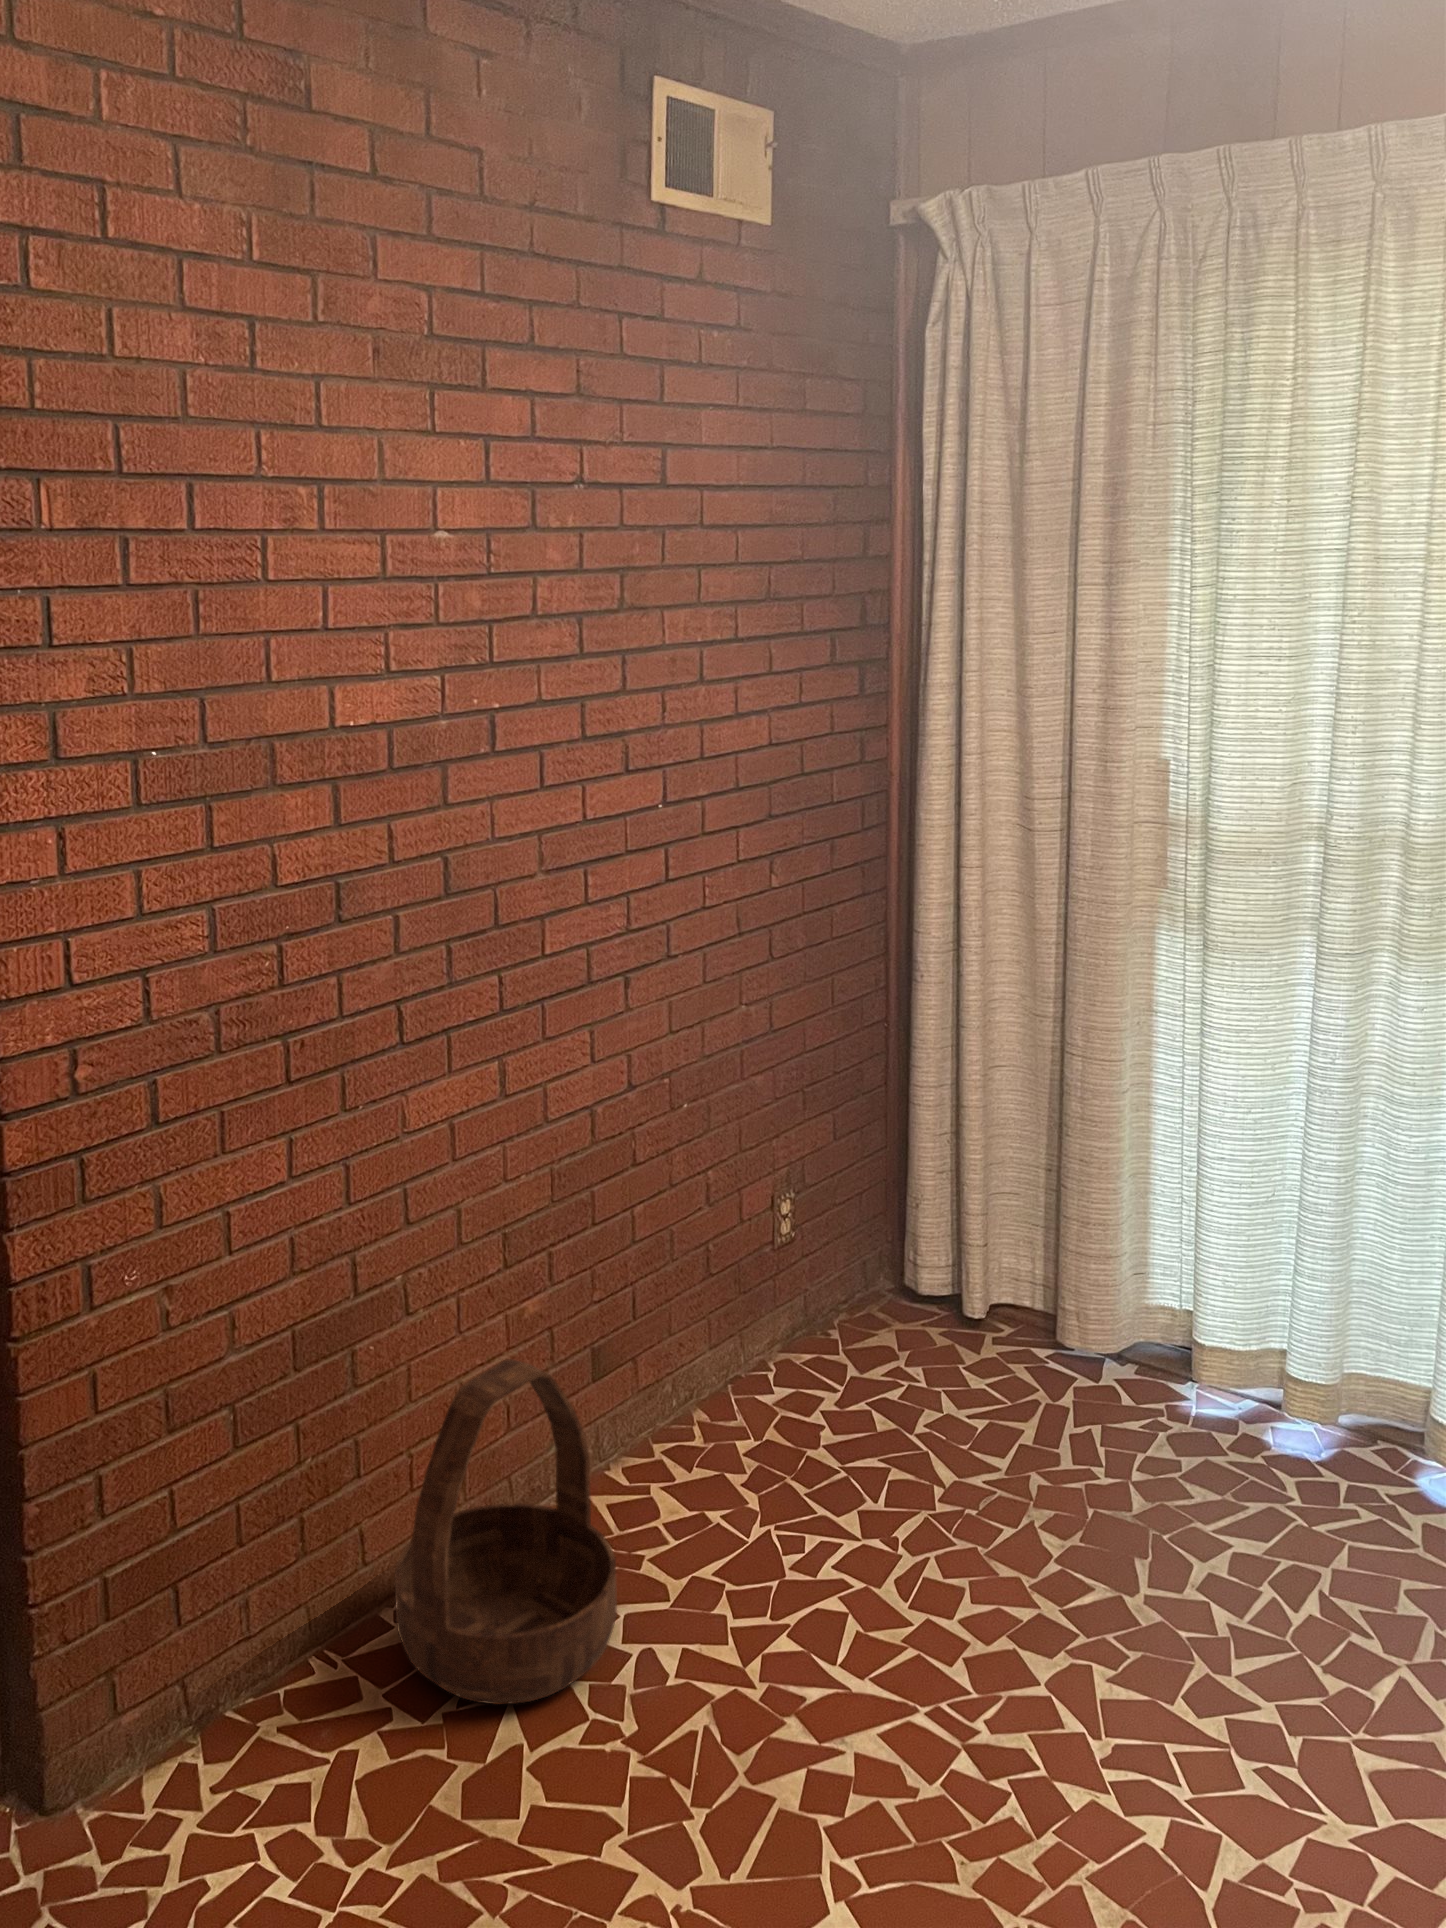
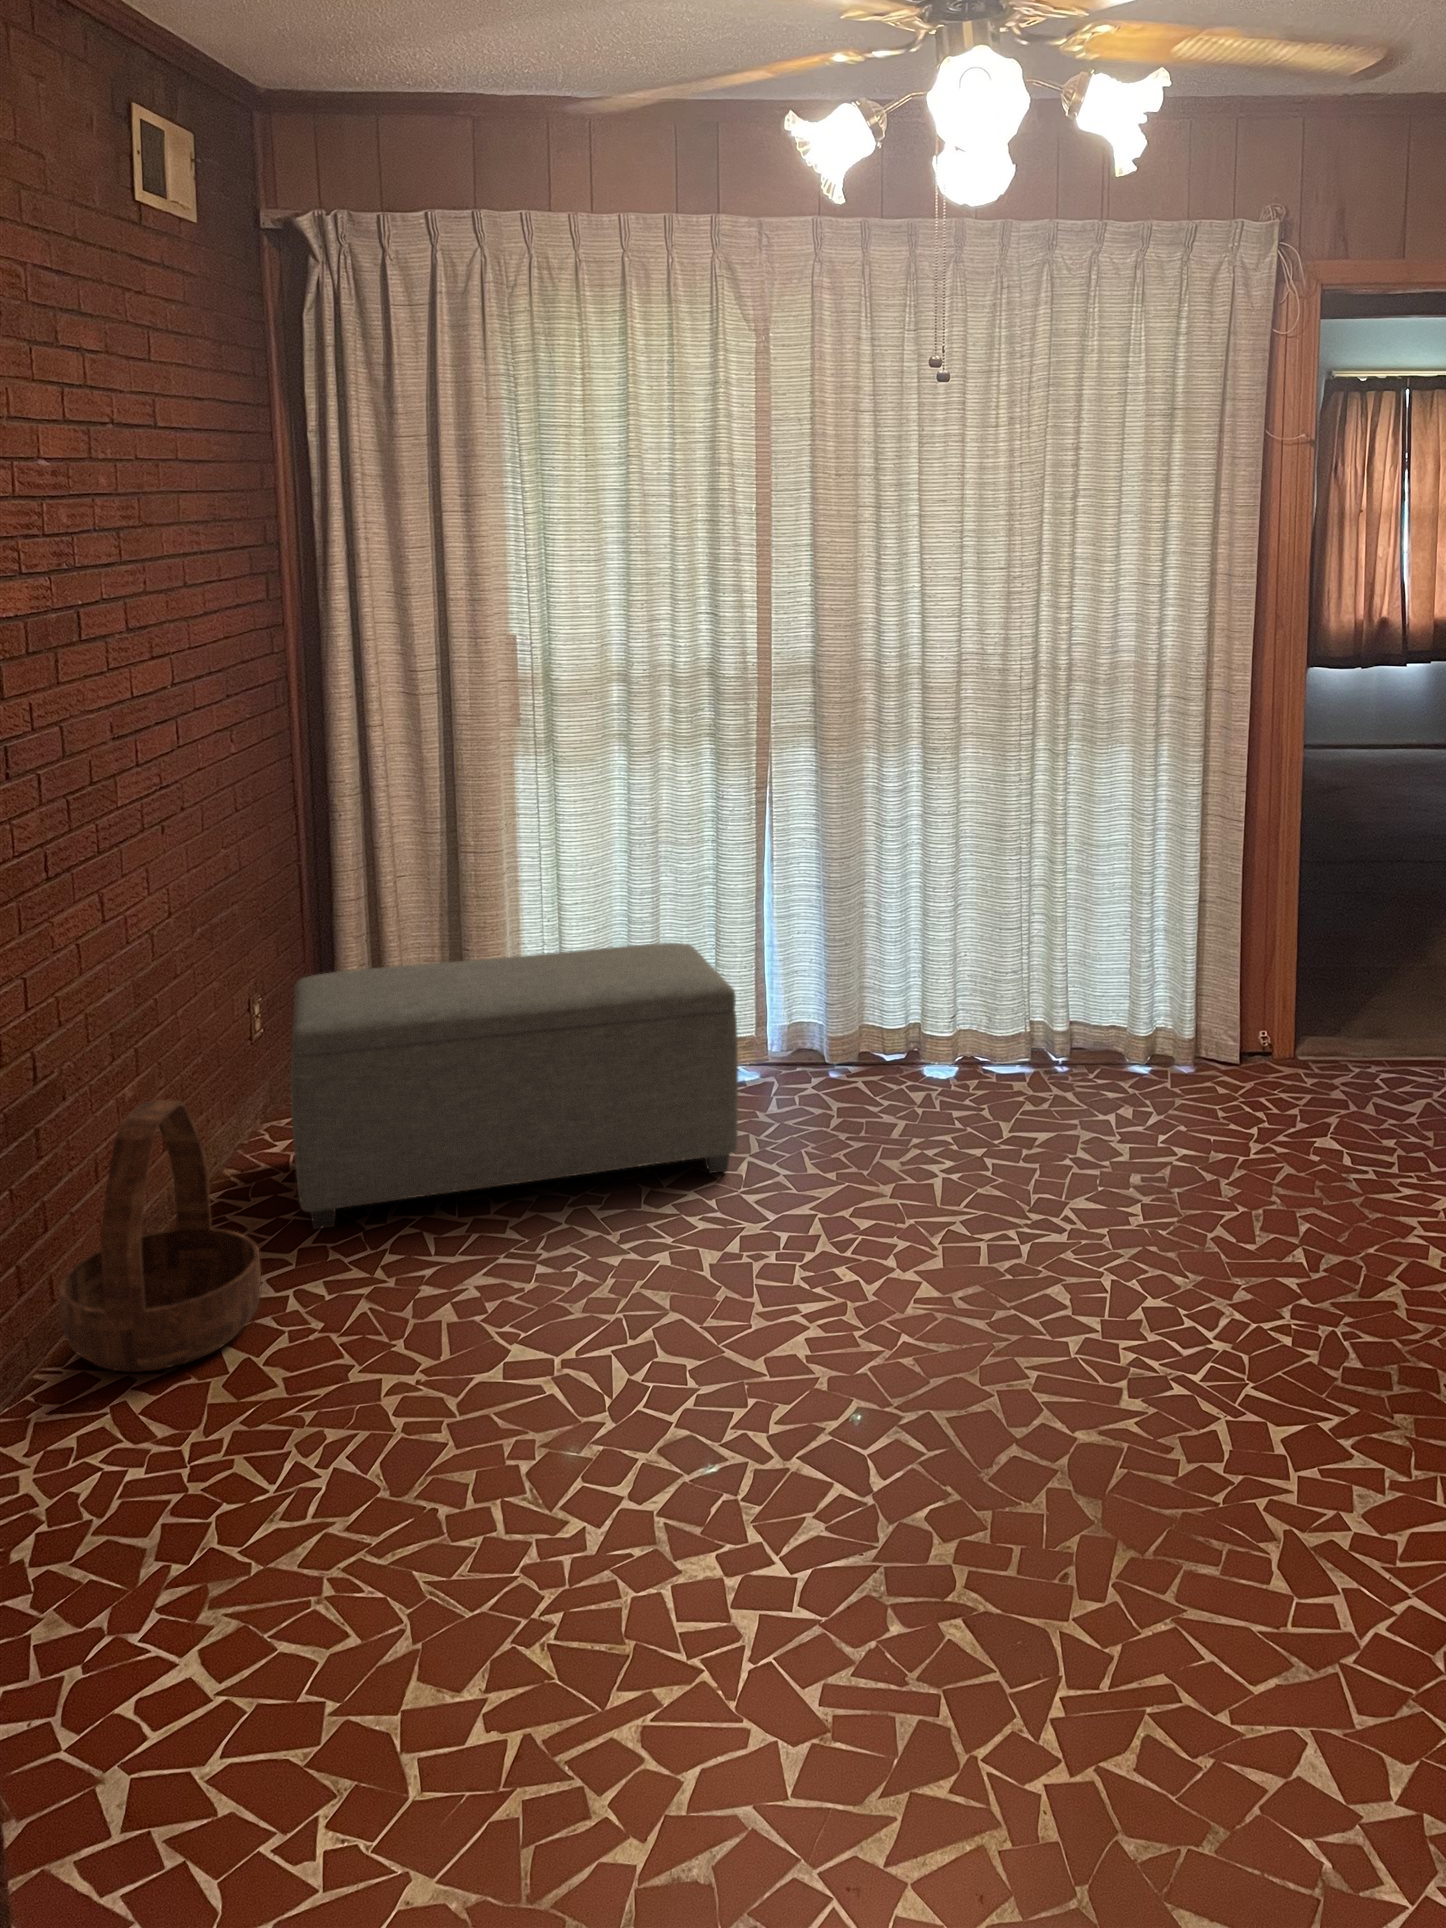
ottoman: none [727,1204,1380,1689] -> present [291,943,738,1230]

